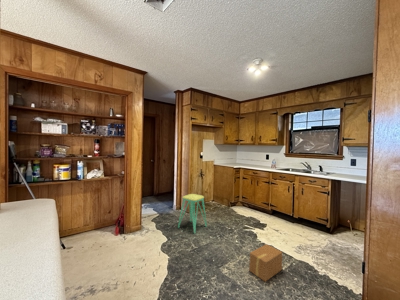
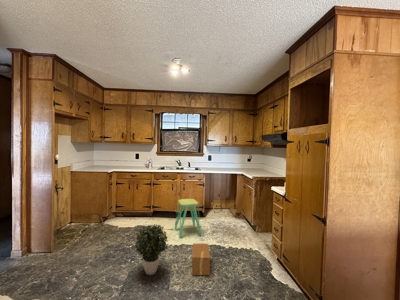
stool: present [178,194,207,234] -> present [175,199,201,238]
potted plant: none [208,208,238,252] -> present [135,224,167,275]

